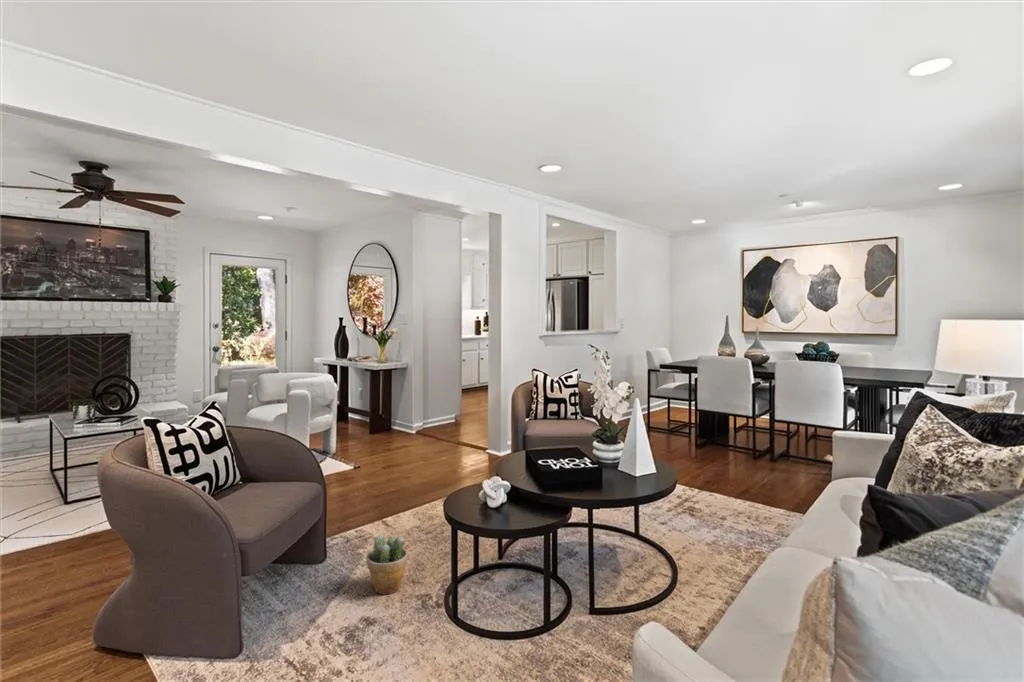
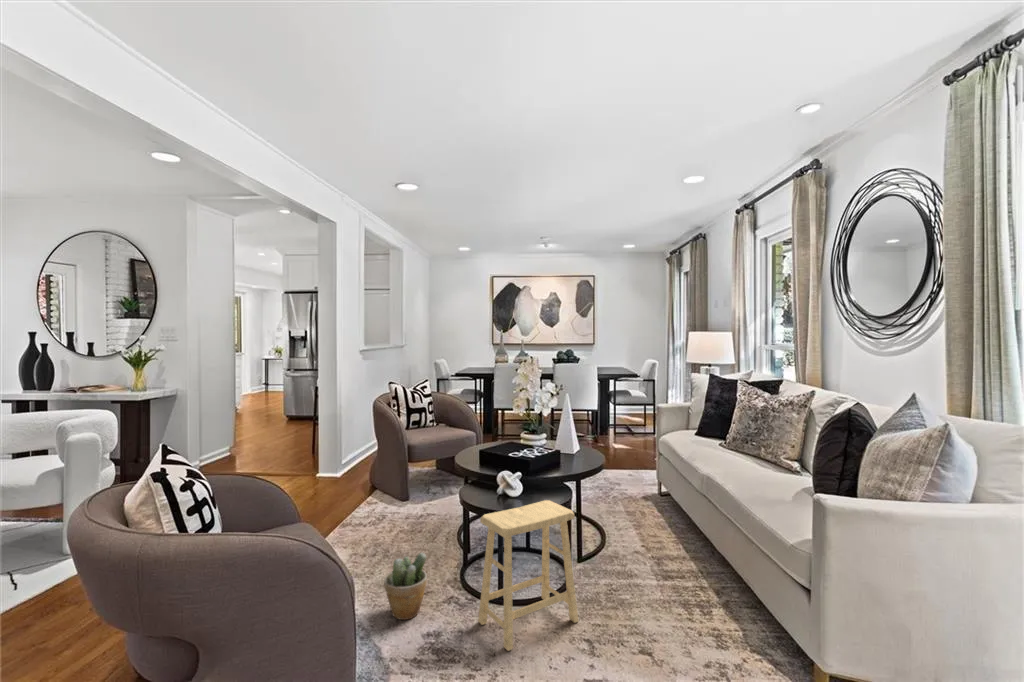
footstool: none [405,513,509,665] -> present [478,500,578,651]

